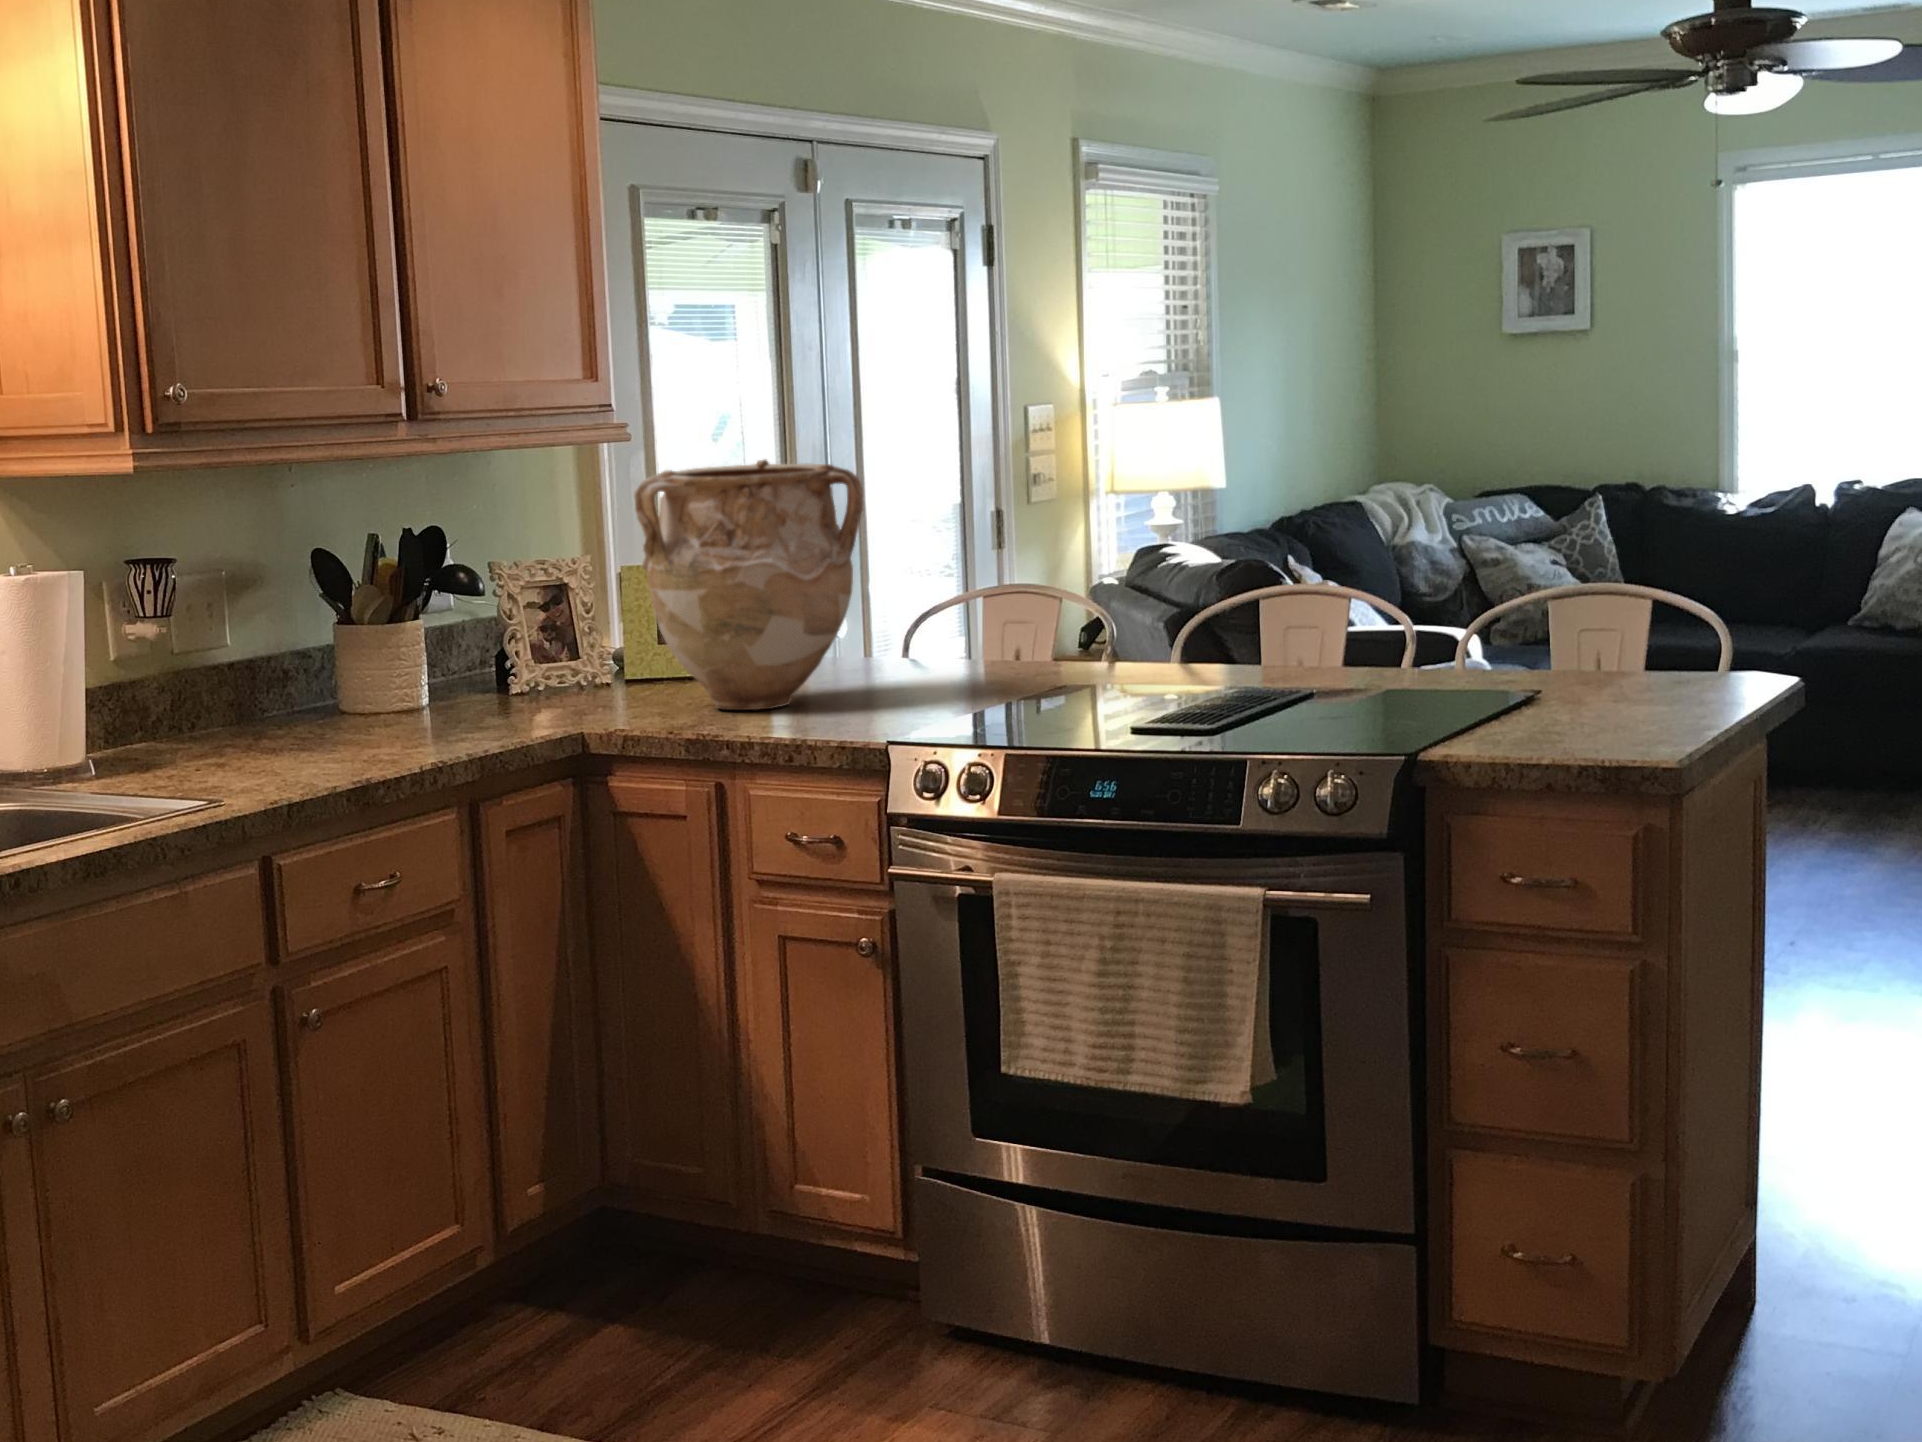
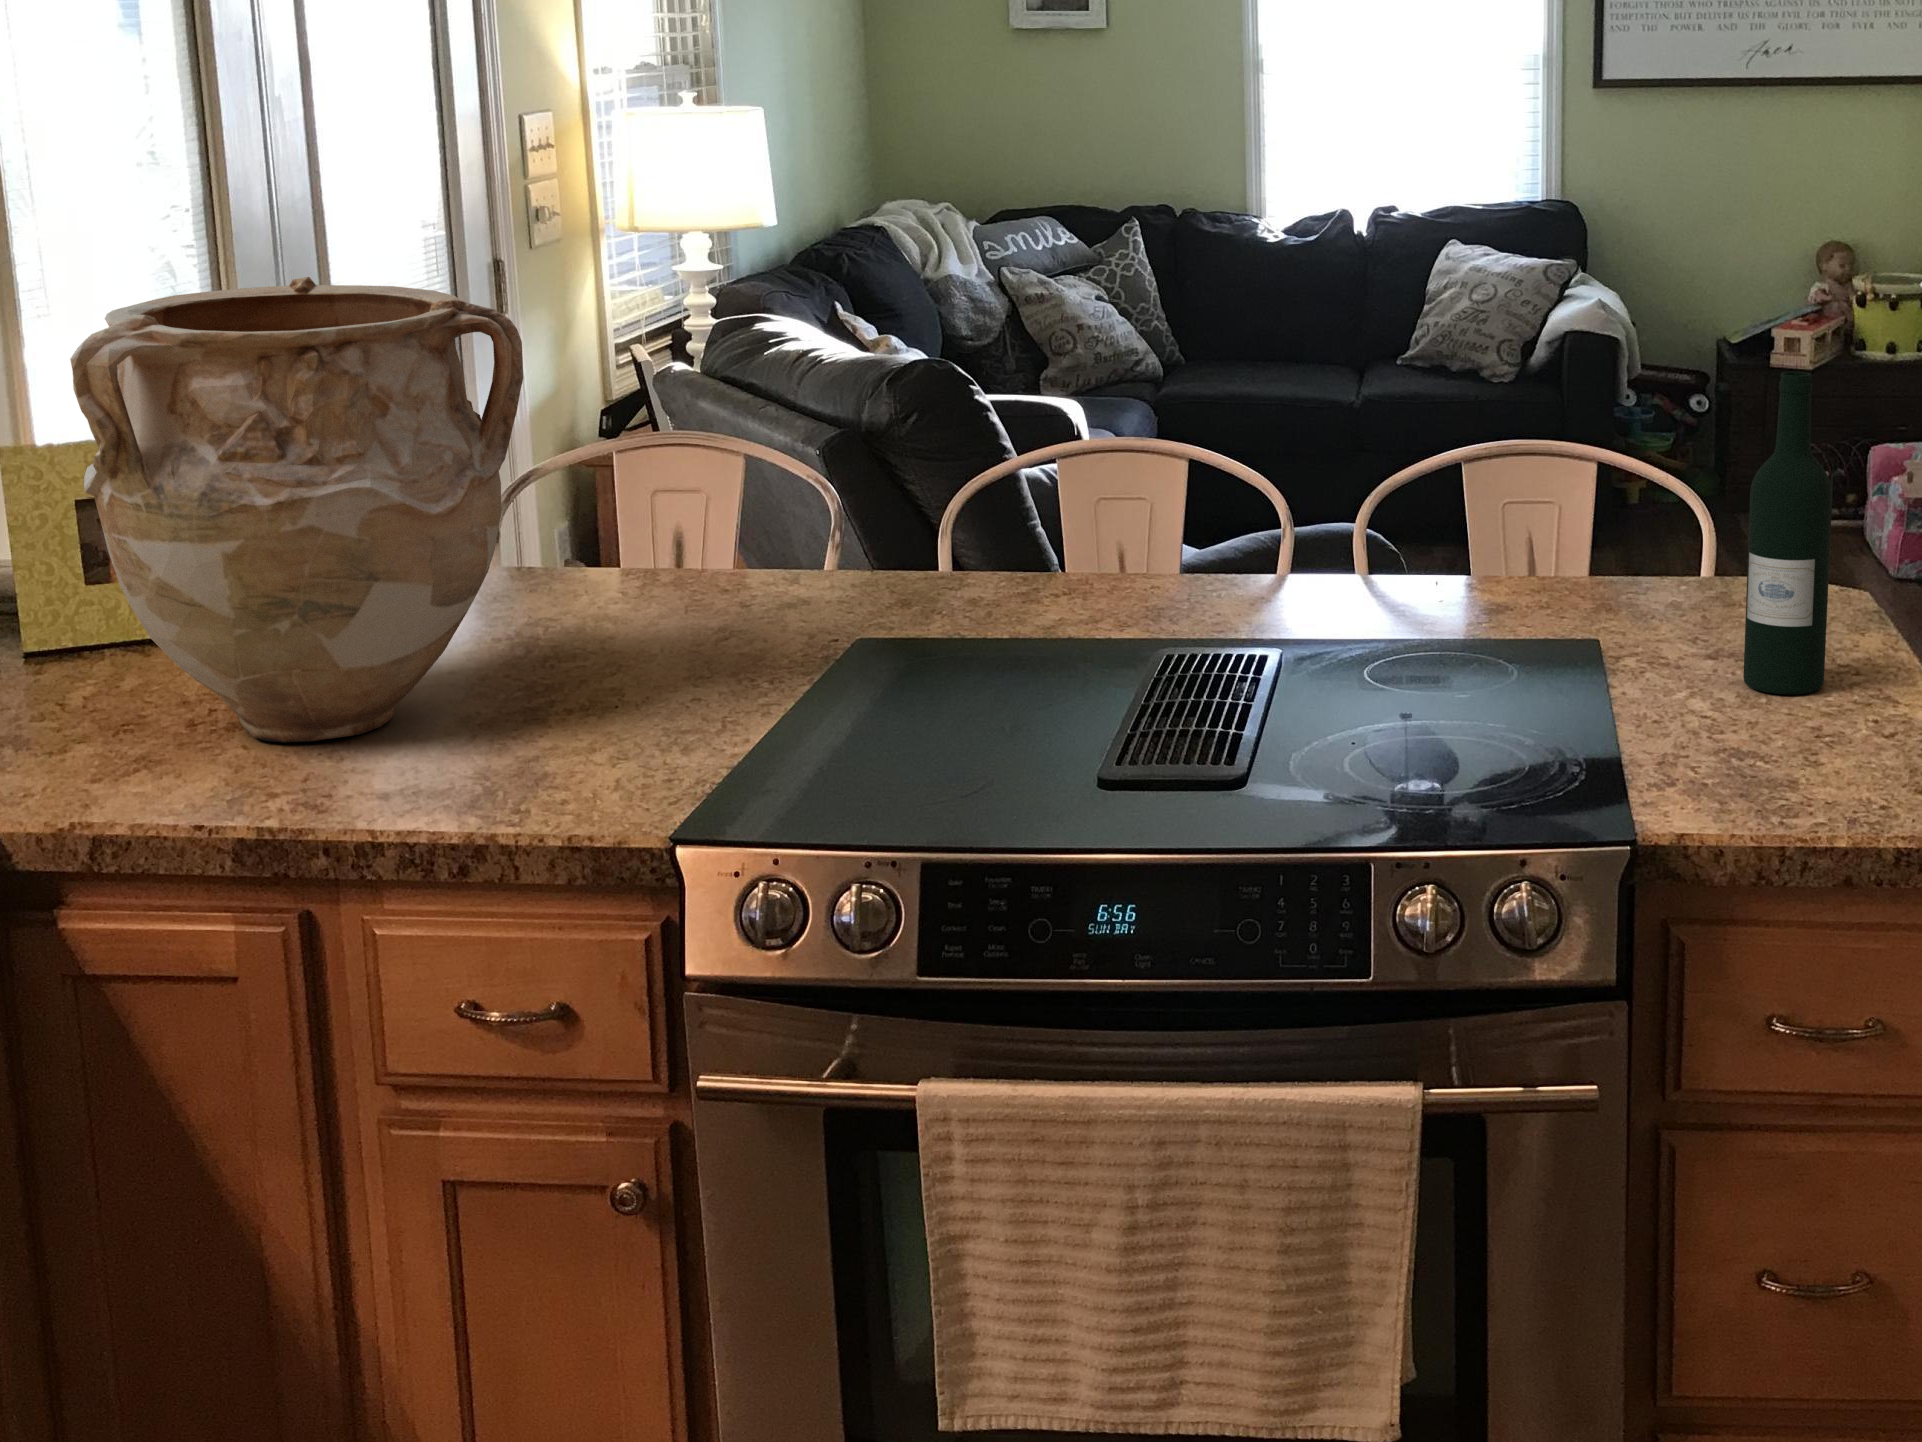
wine bottle: none [1602,492,1661,712] -> present [1743,372,1832,694]

